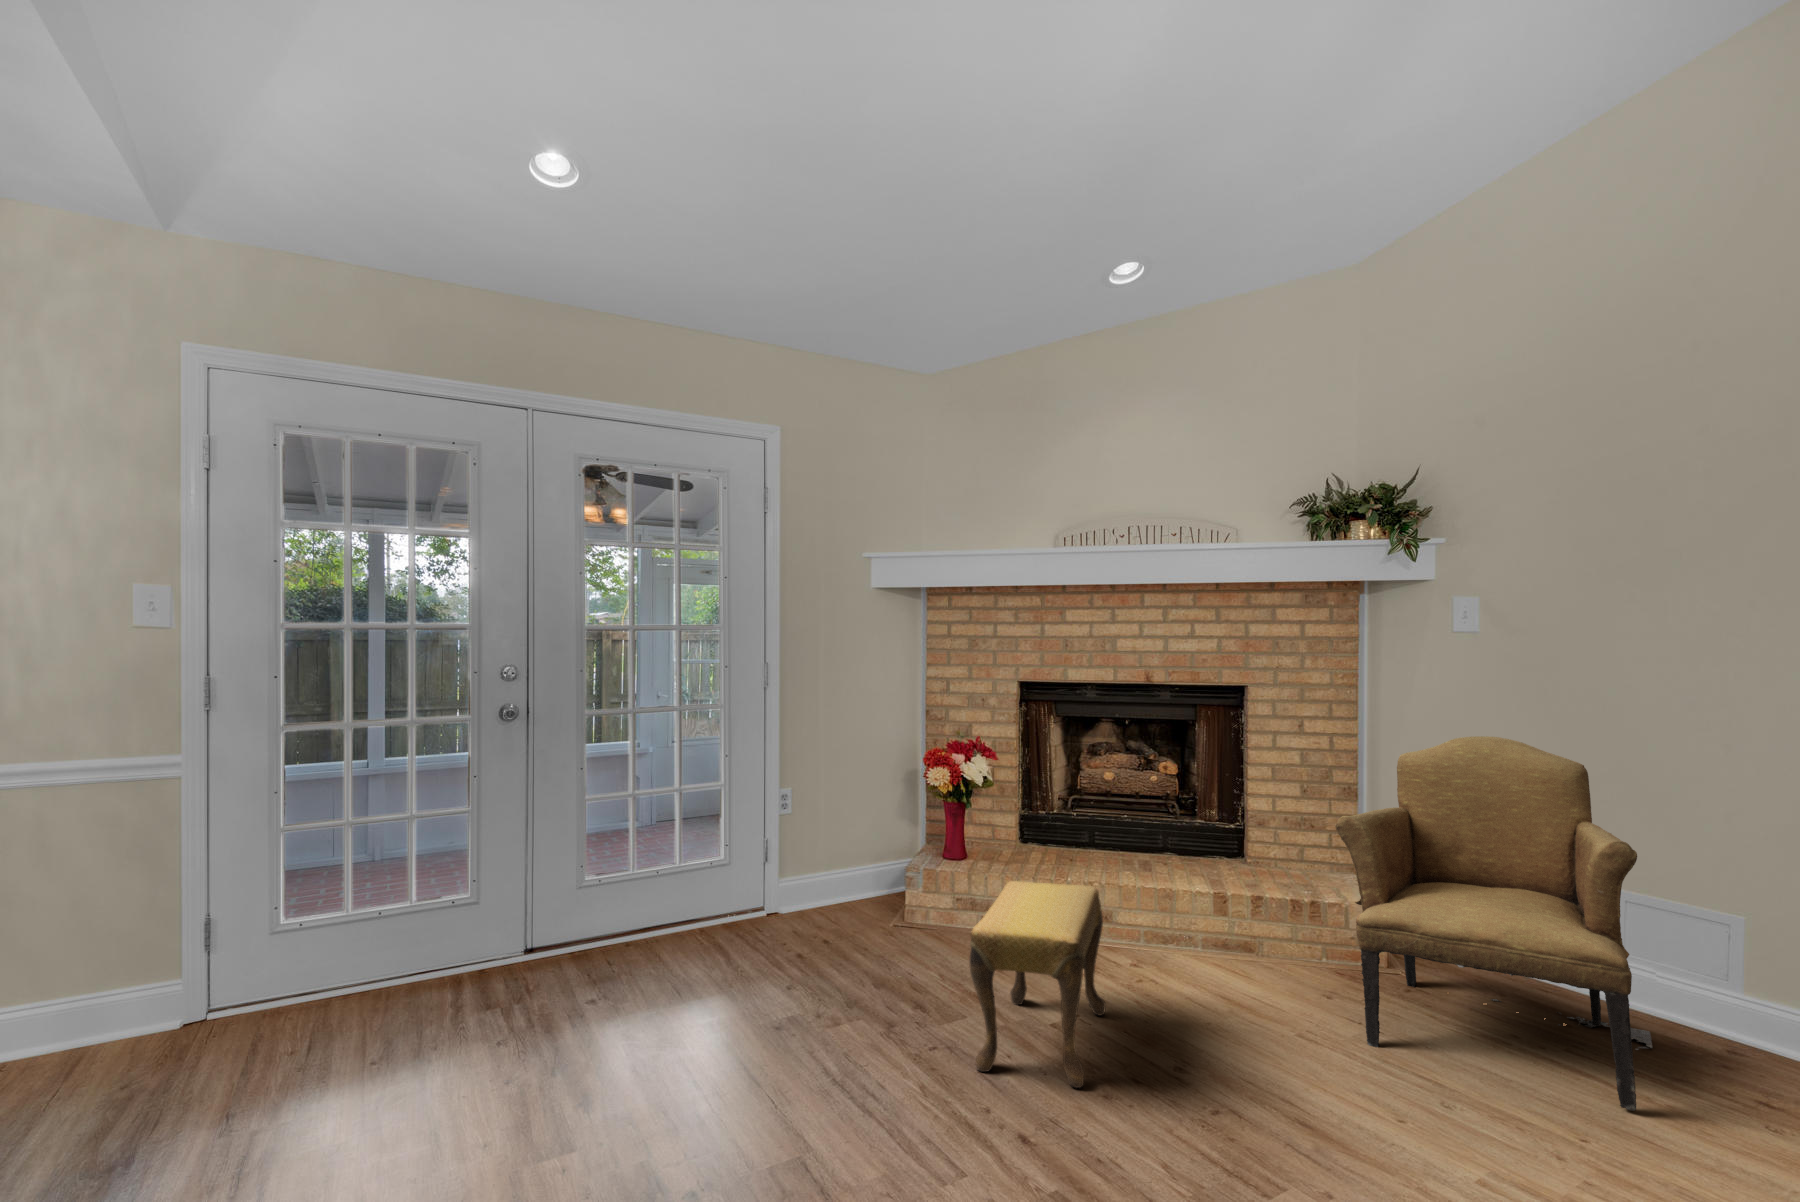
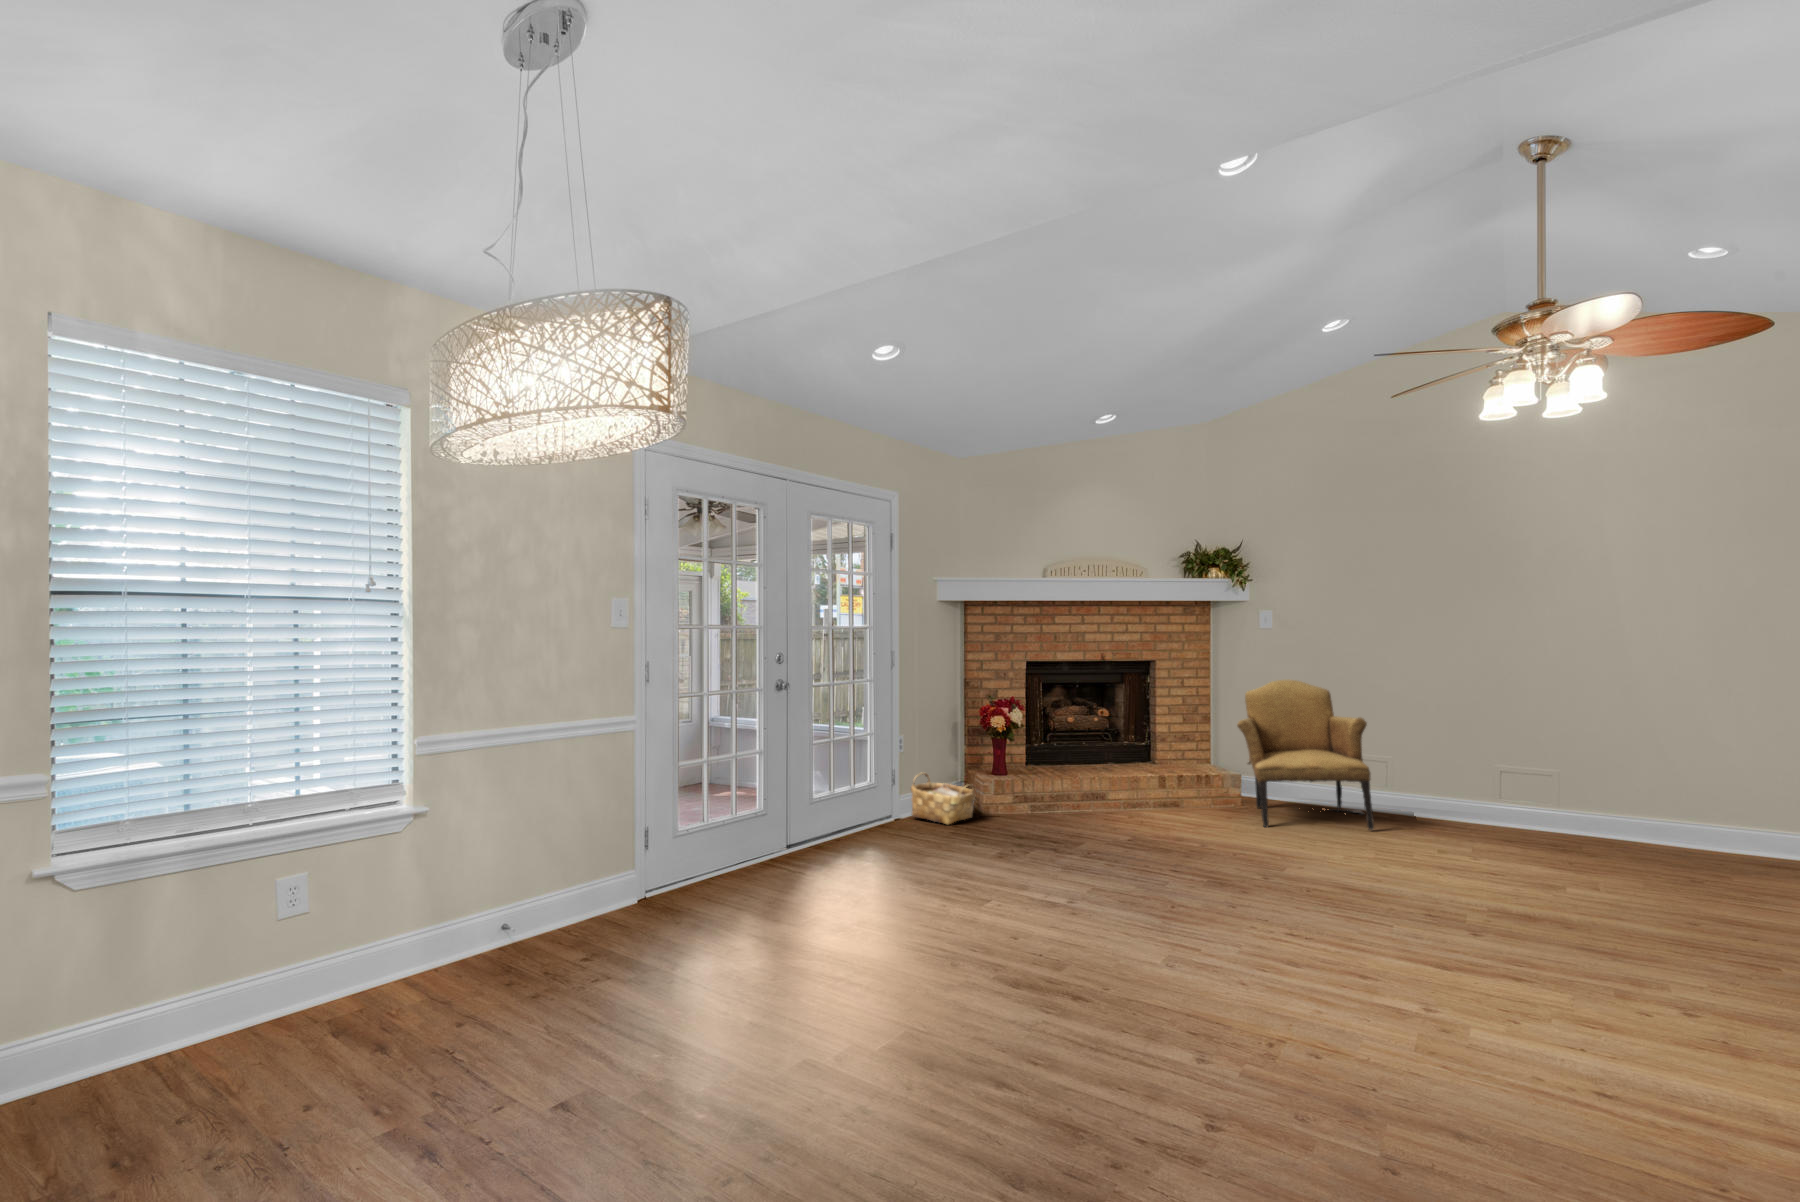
woven basket: none [796,844,885,935] -> present [911,773,975,824]
footstool: present [969,881,1106,1088] -> none [1091,765,1171,855]

